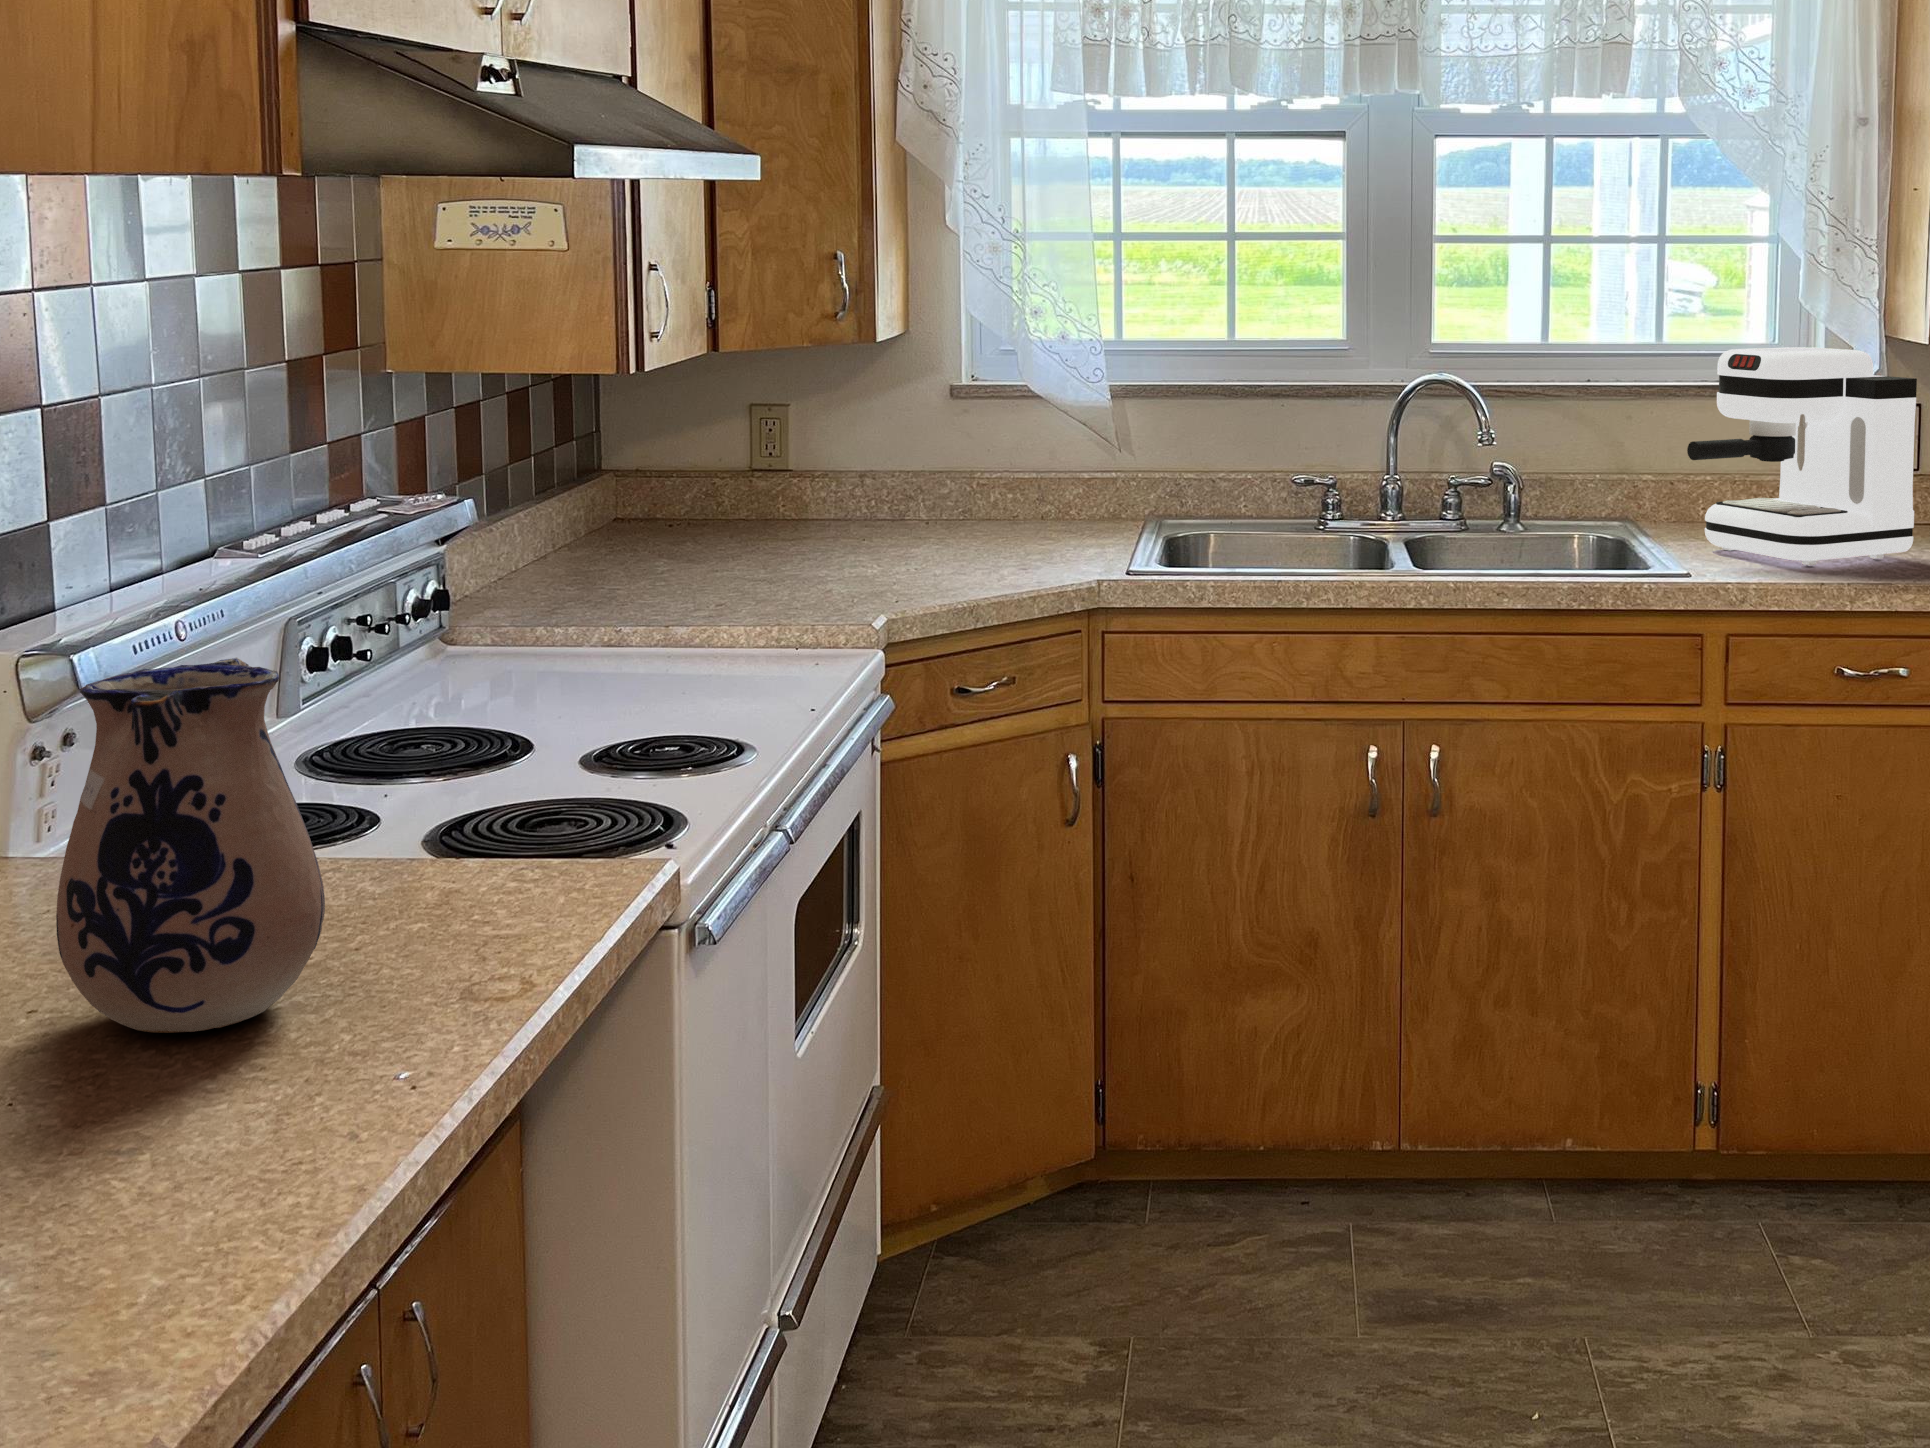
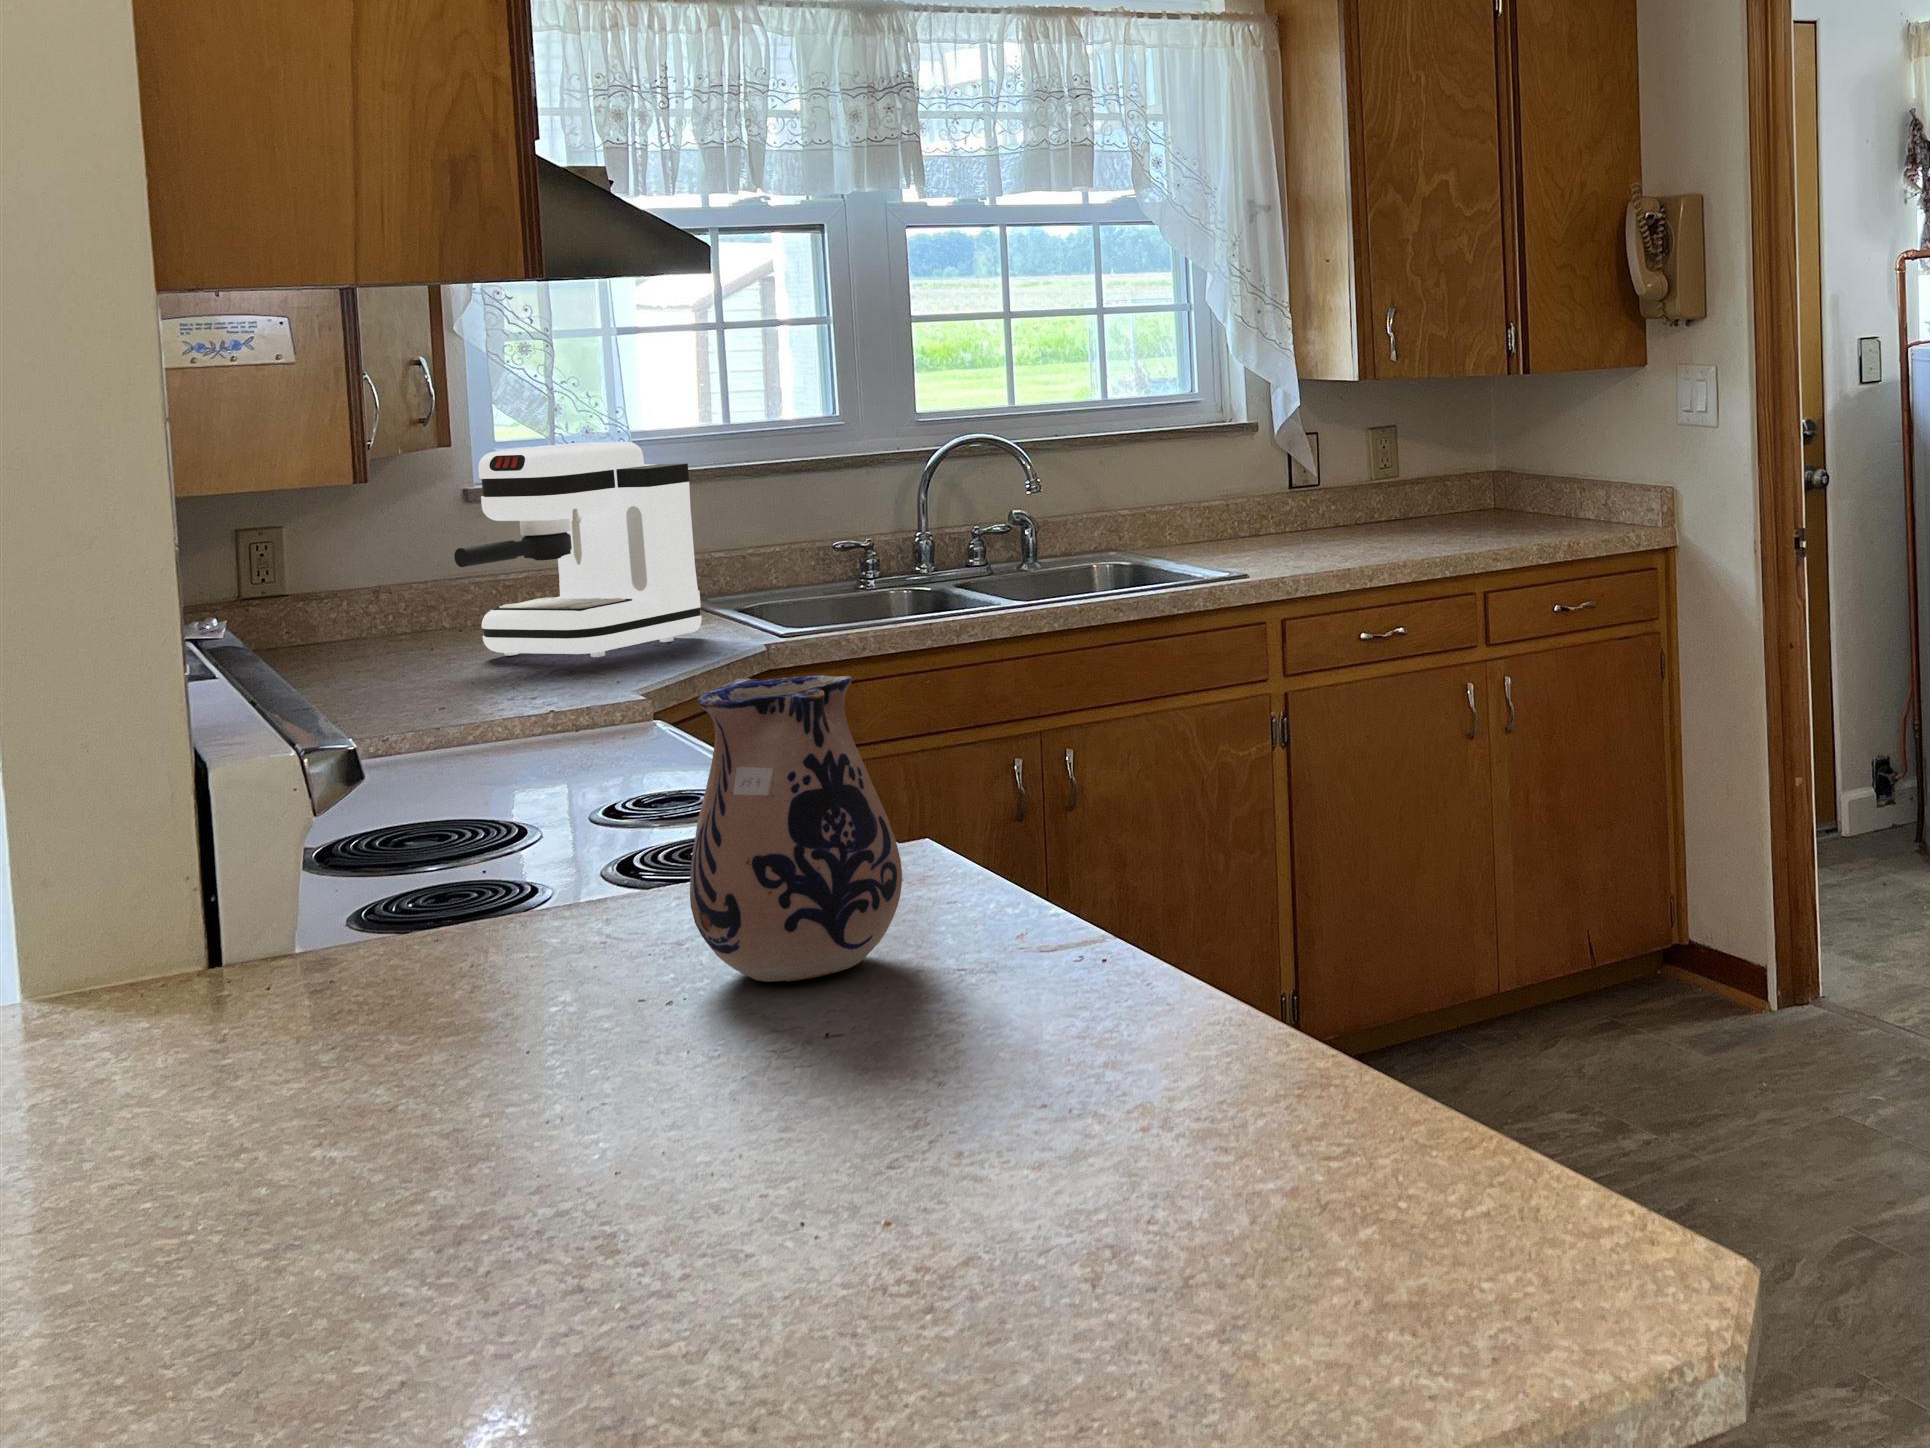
coffee maker: present [1687,347,1917,566] -> present [454,442,701,657]

